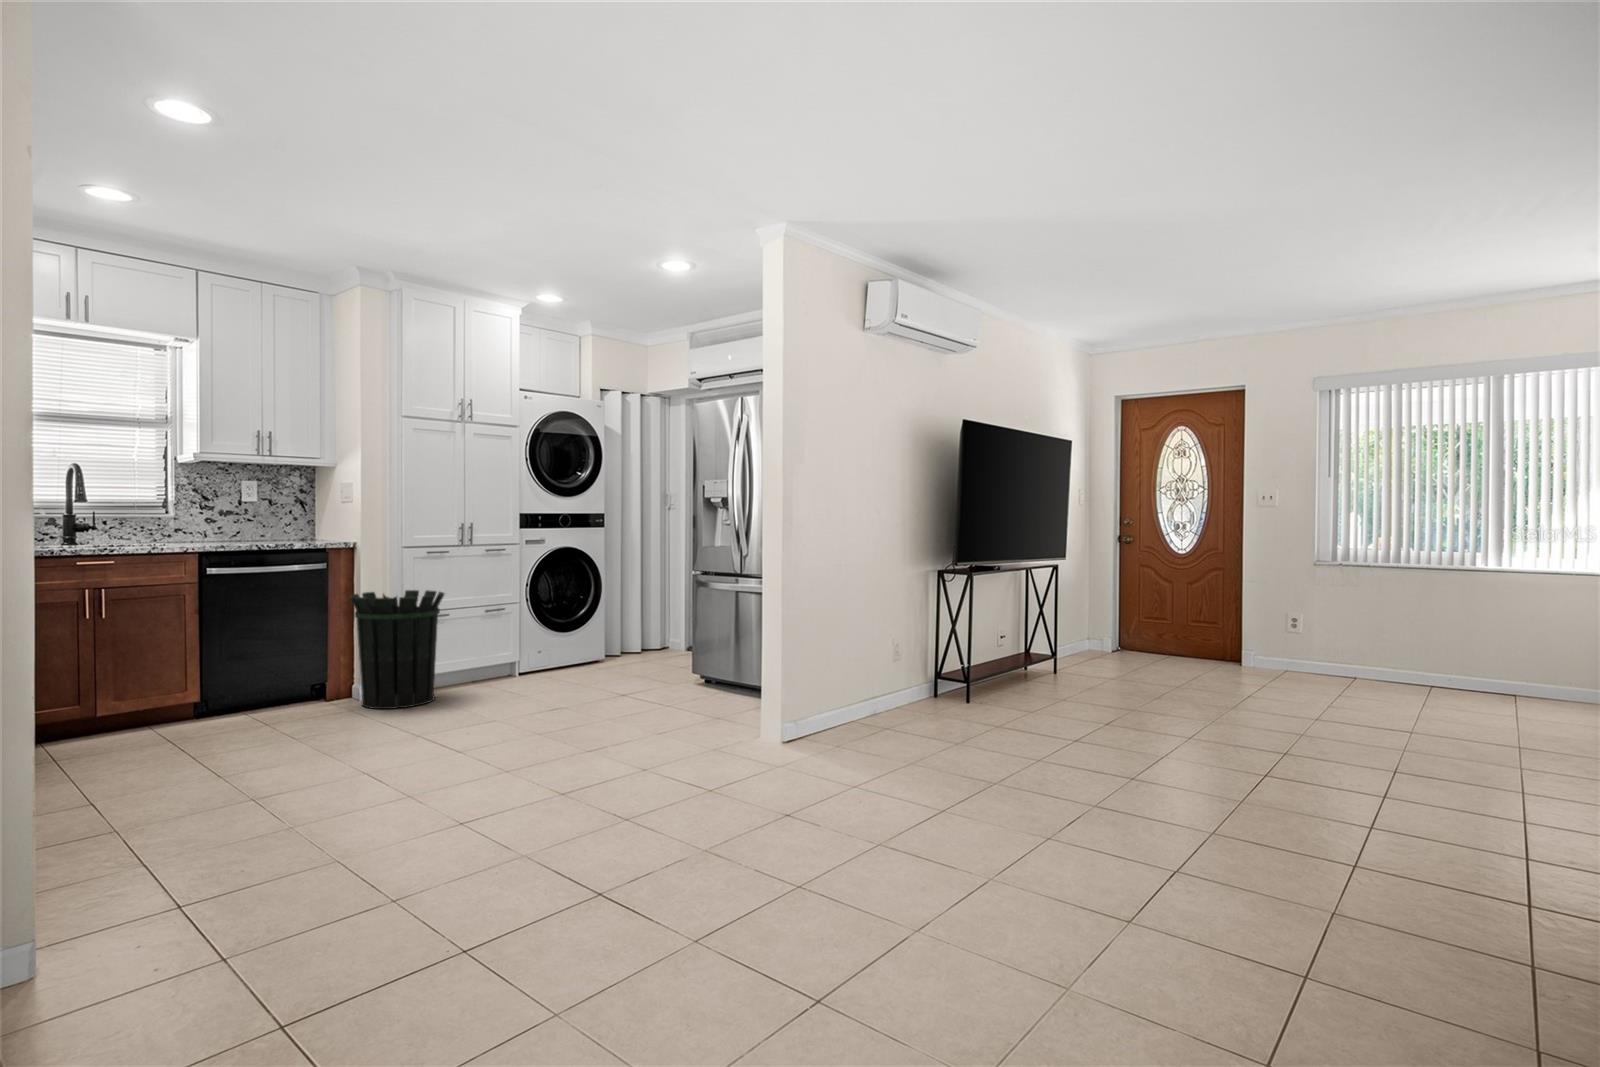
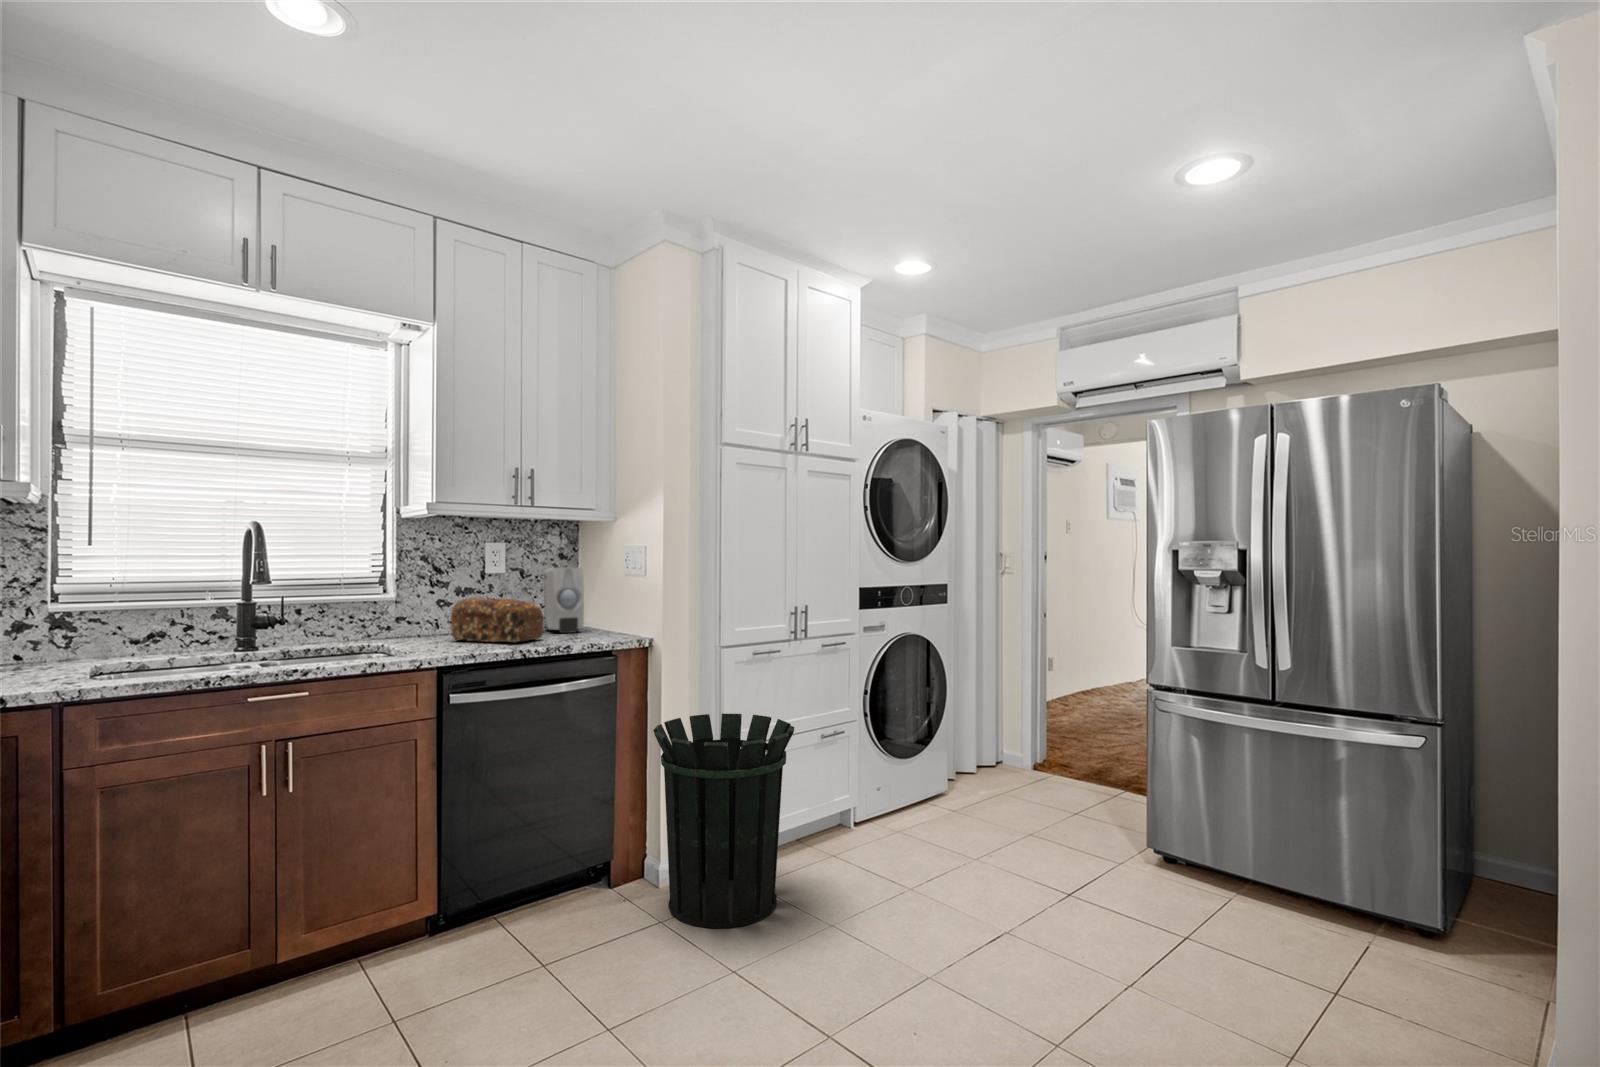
soap dispenser: none [286,497,313,540] -> present [544,567,584,633]
bread loaf: none [213,515,279,542] -> present [450,598,544,642]

